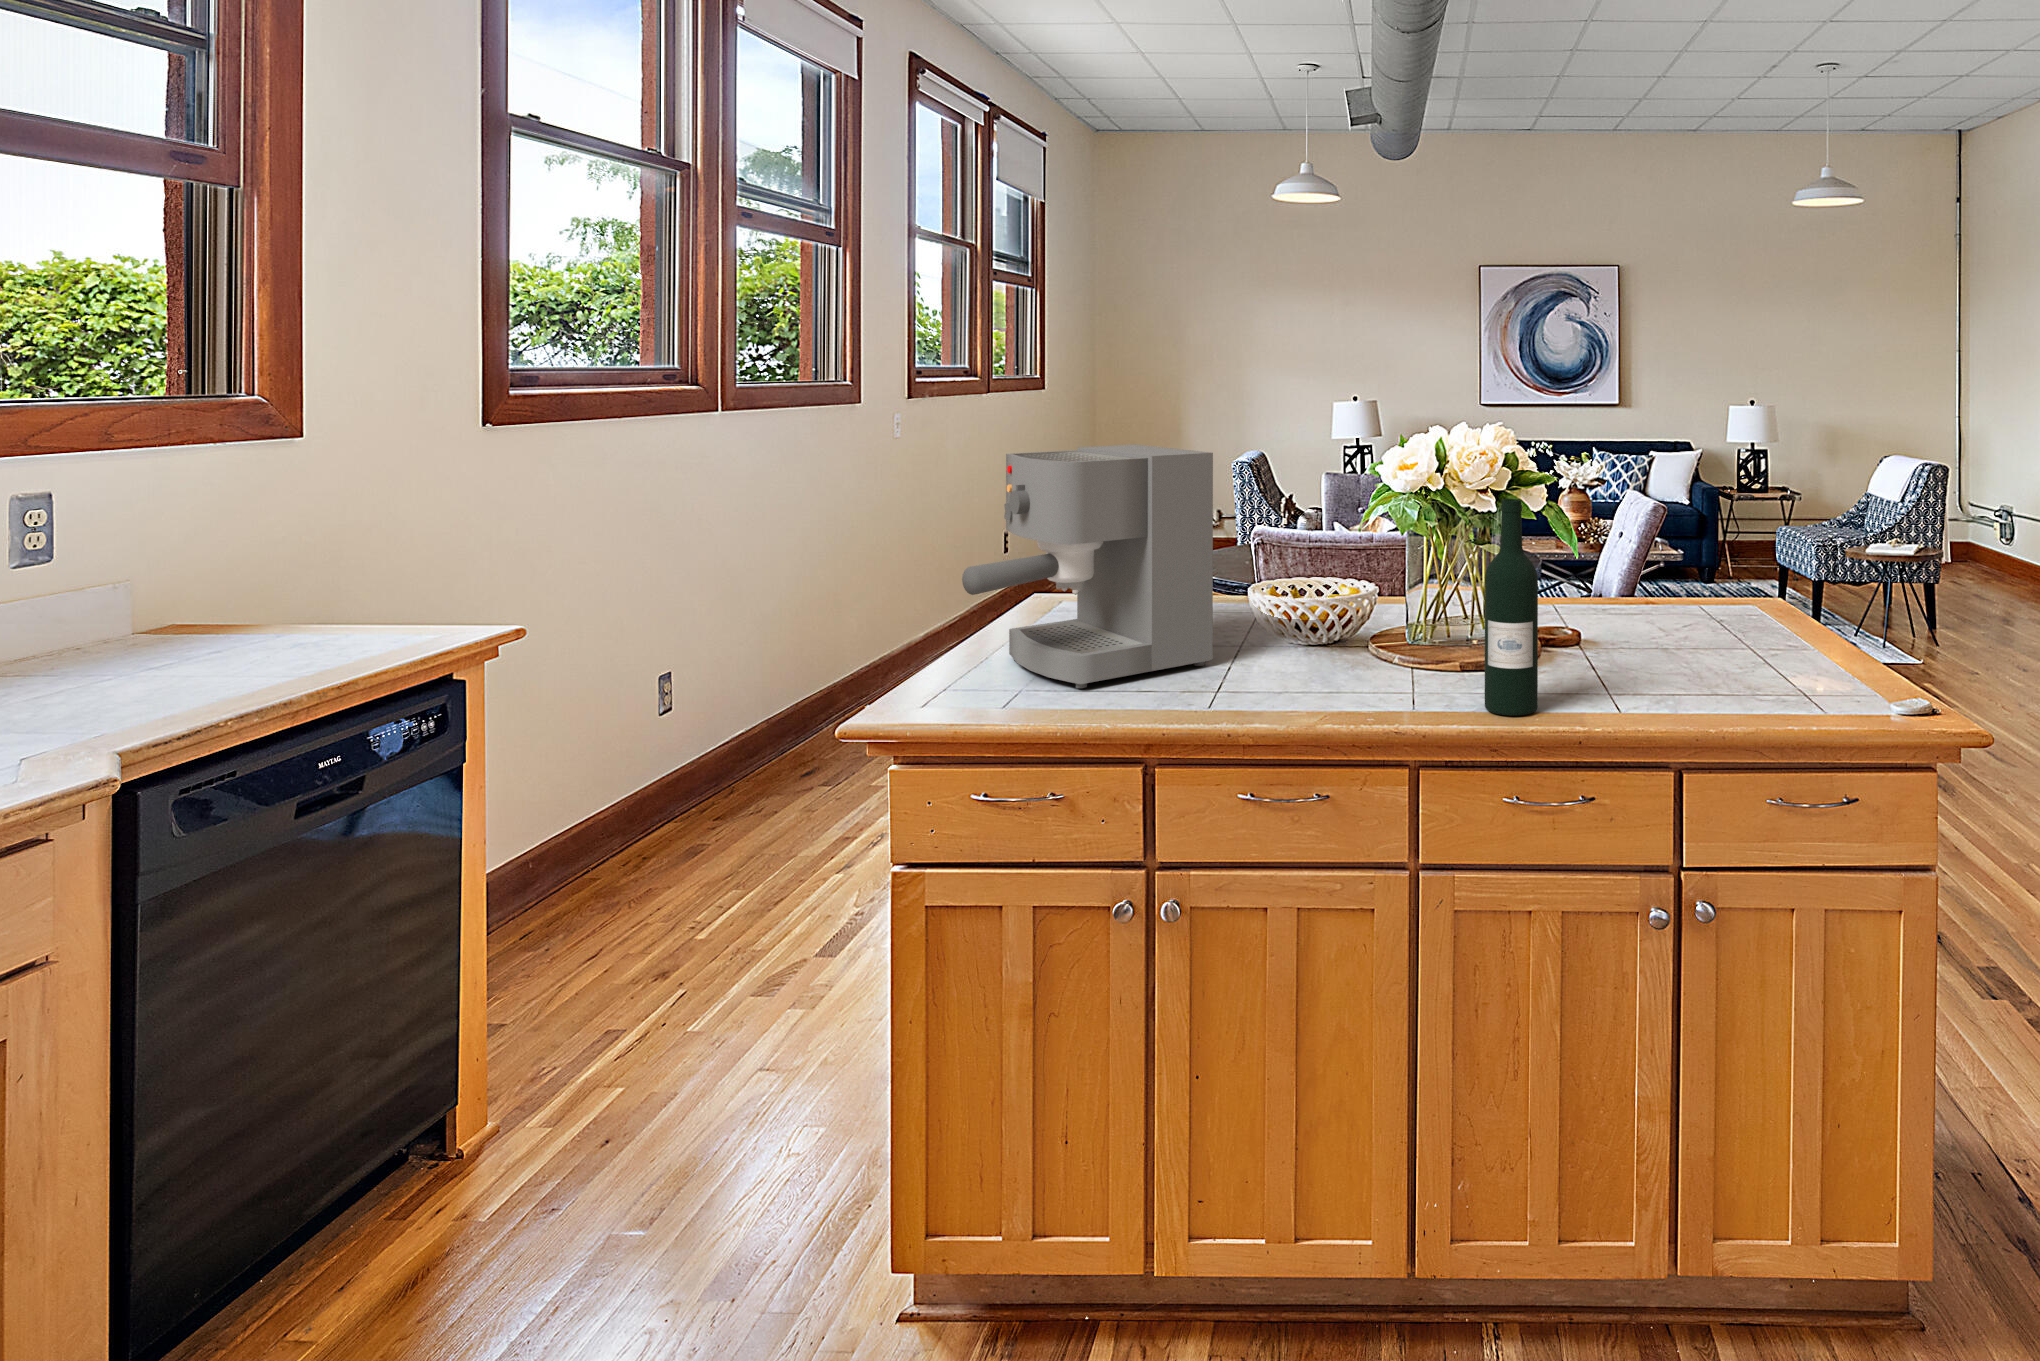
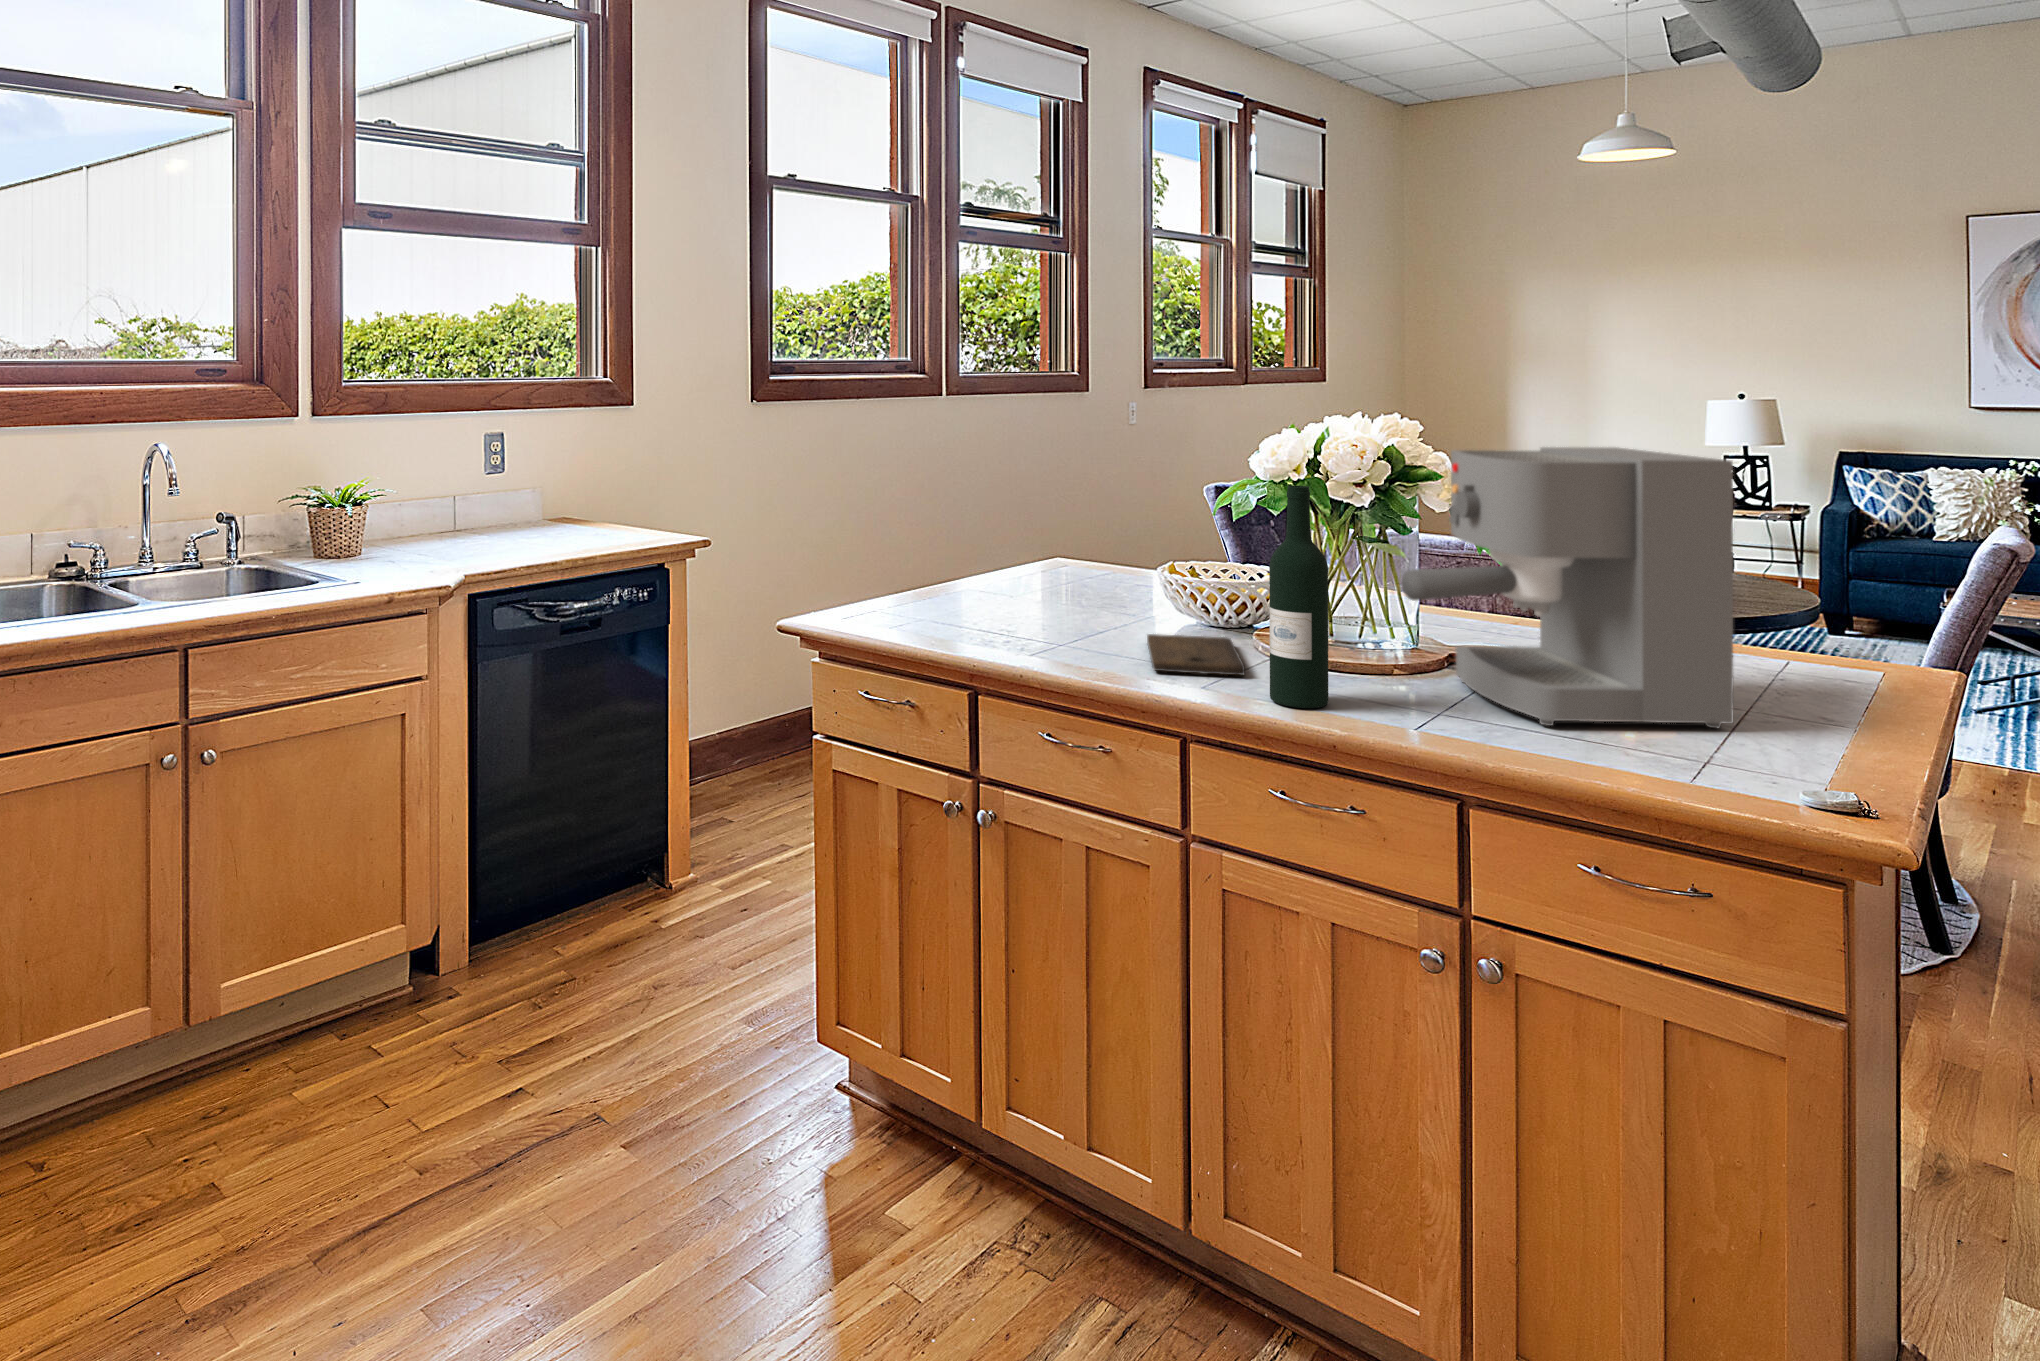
coffee maker: present [962,445,1213,688] -> present [1401,447,1733,728]
cutting board: none [1290,655,1431,704] -> present [1147,634,1245,675]

